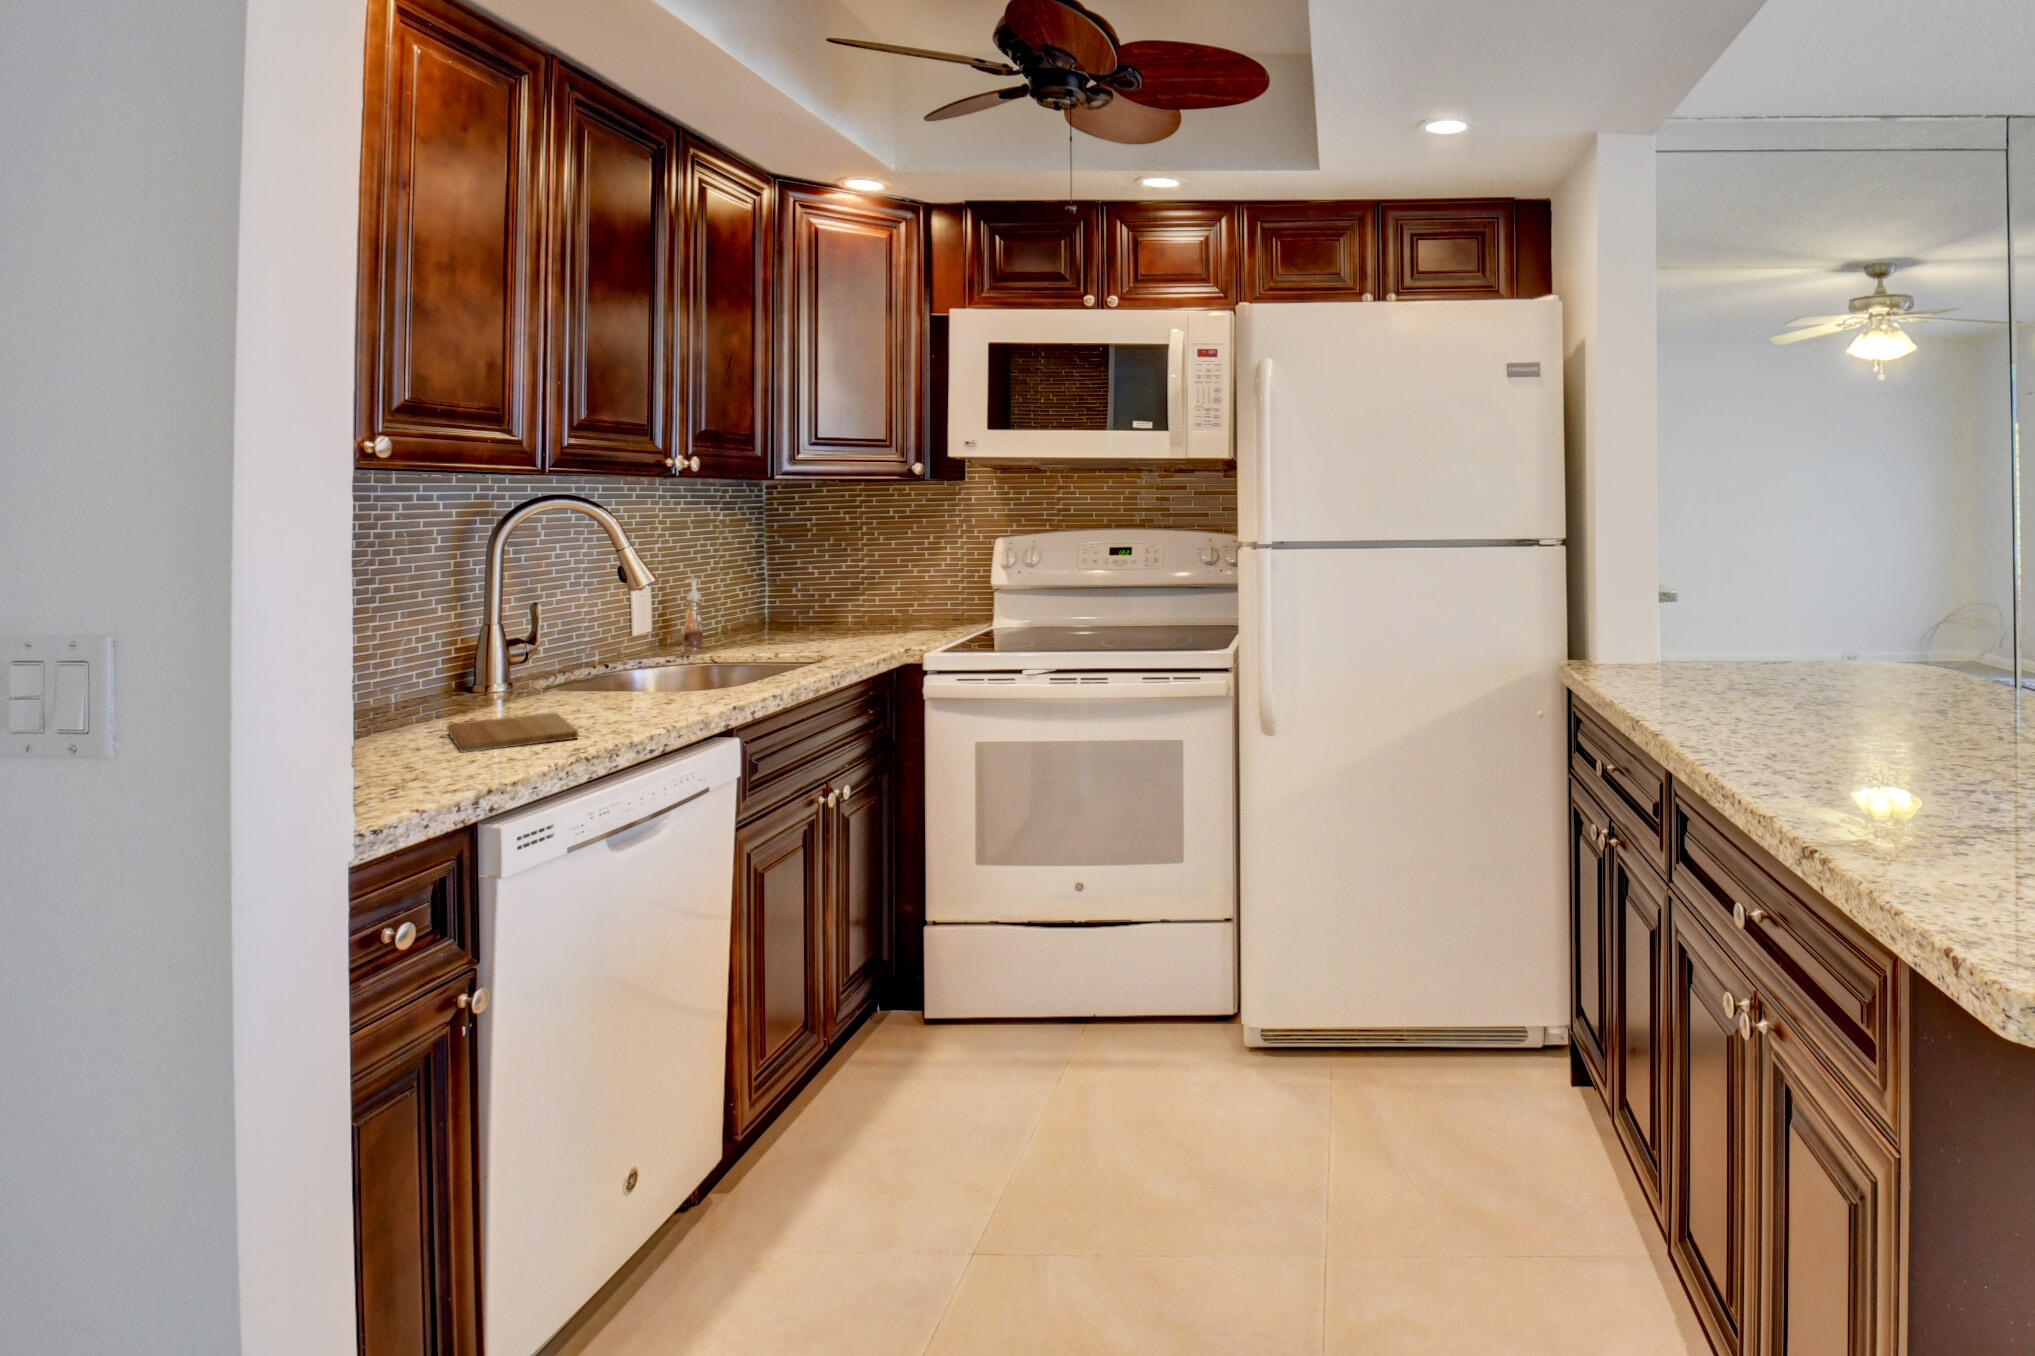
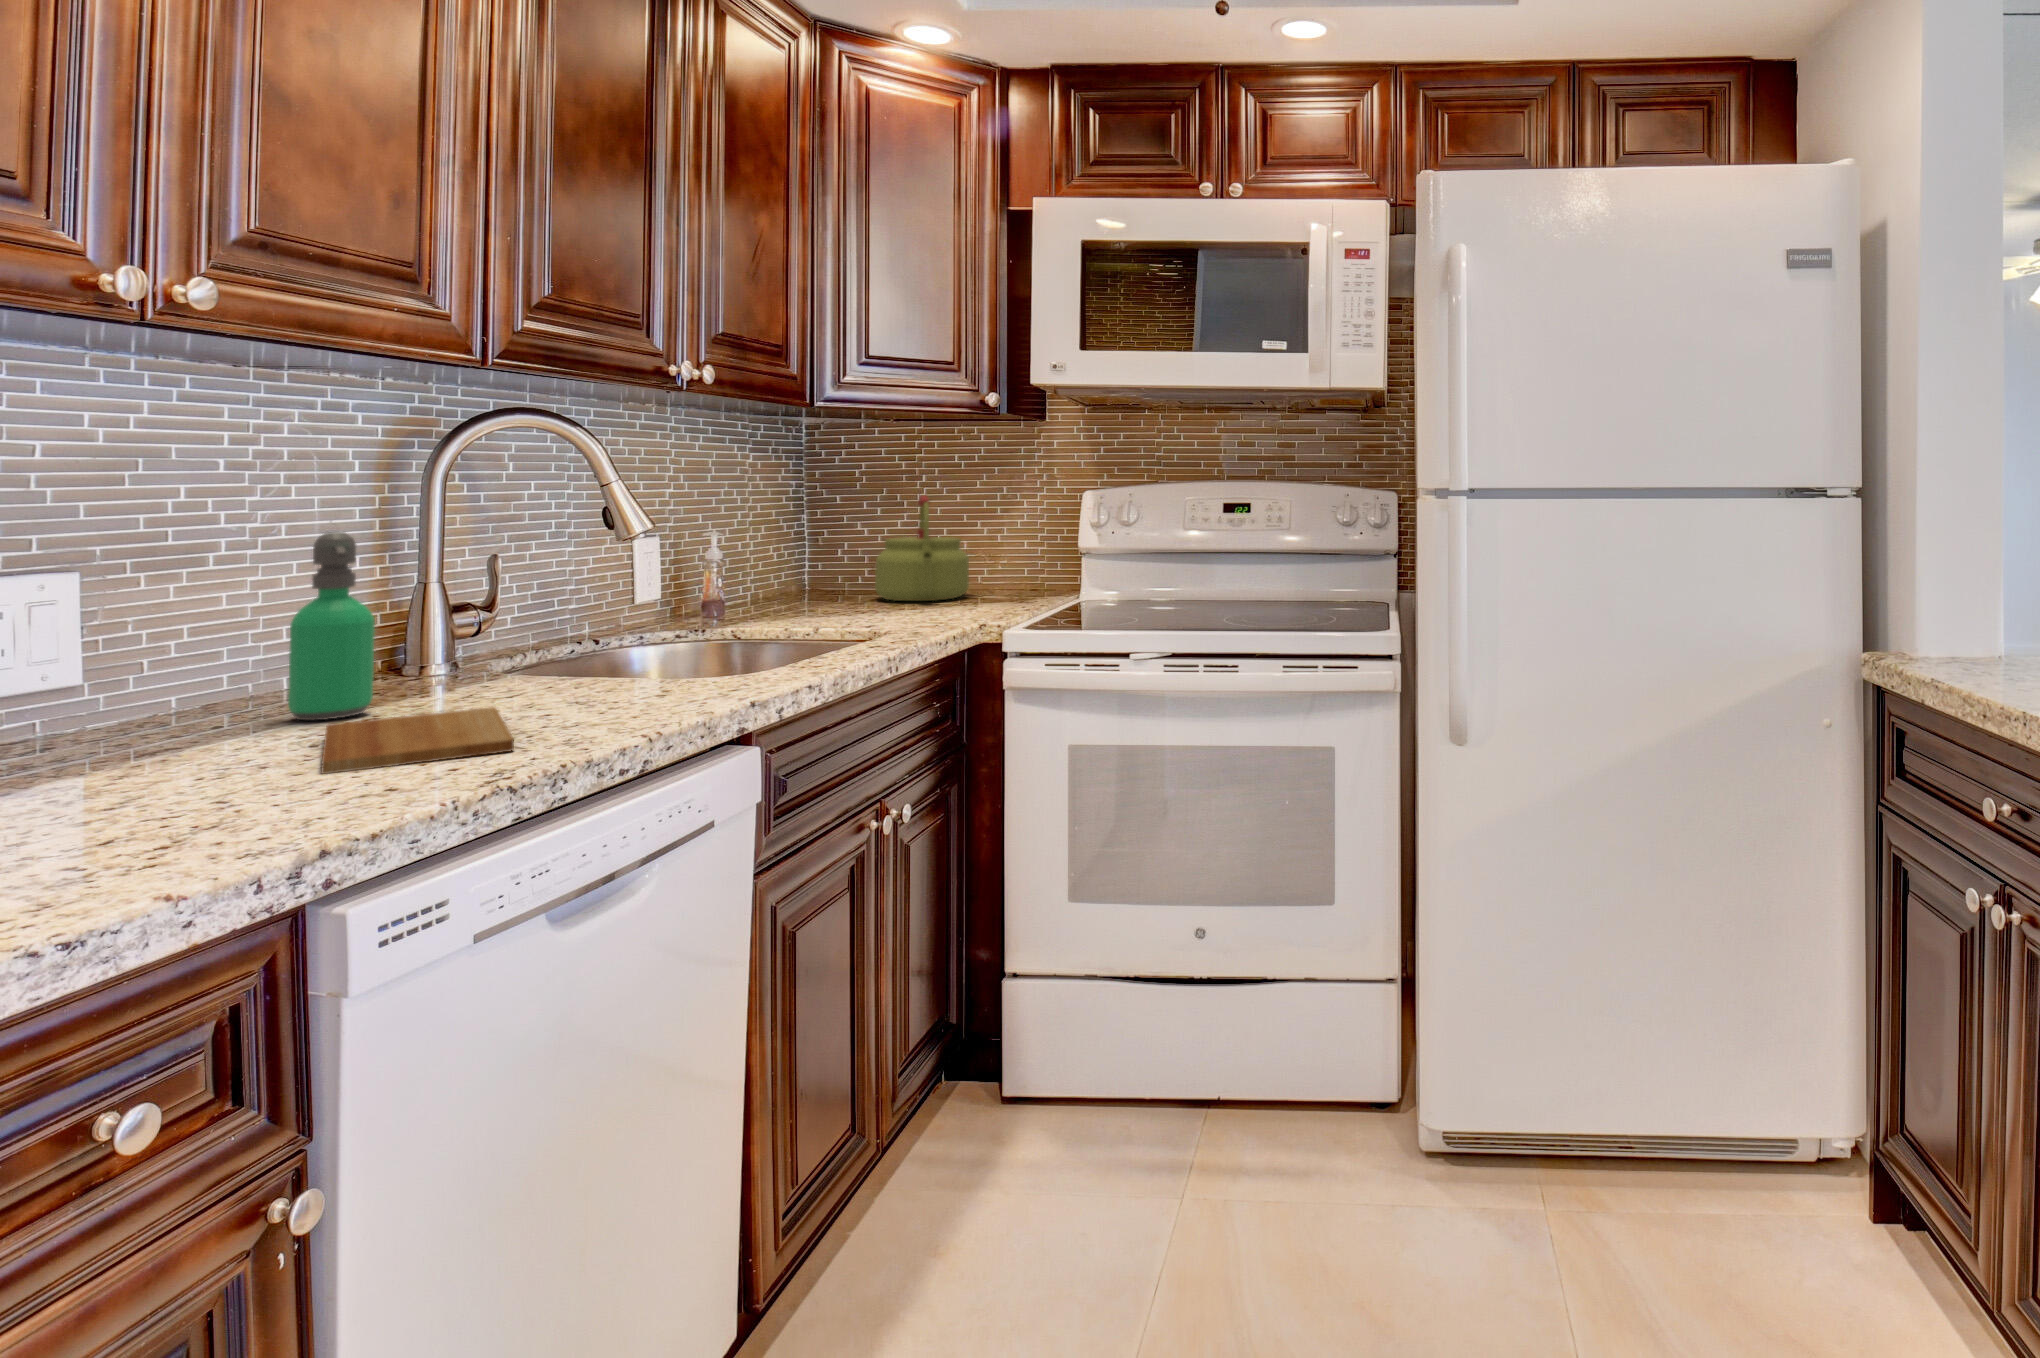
kettle: none [824,543,903,631] -> present [875,495,969,601]
soap dispenser: none [411,593,468,723] -> present [288,532,375,720]

